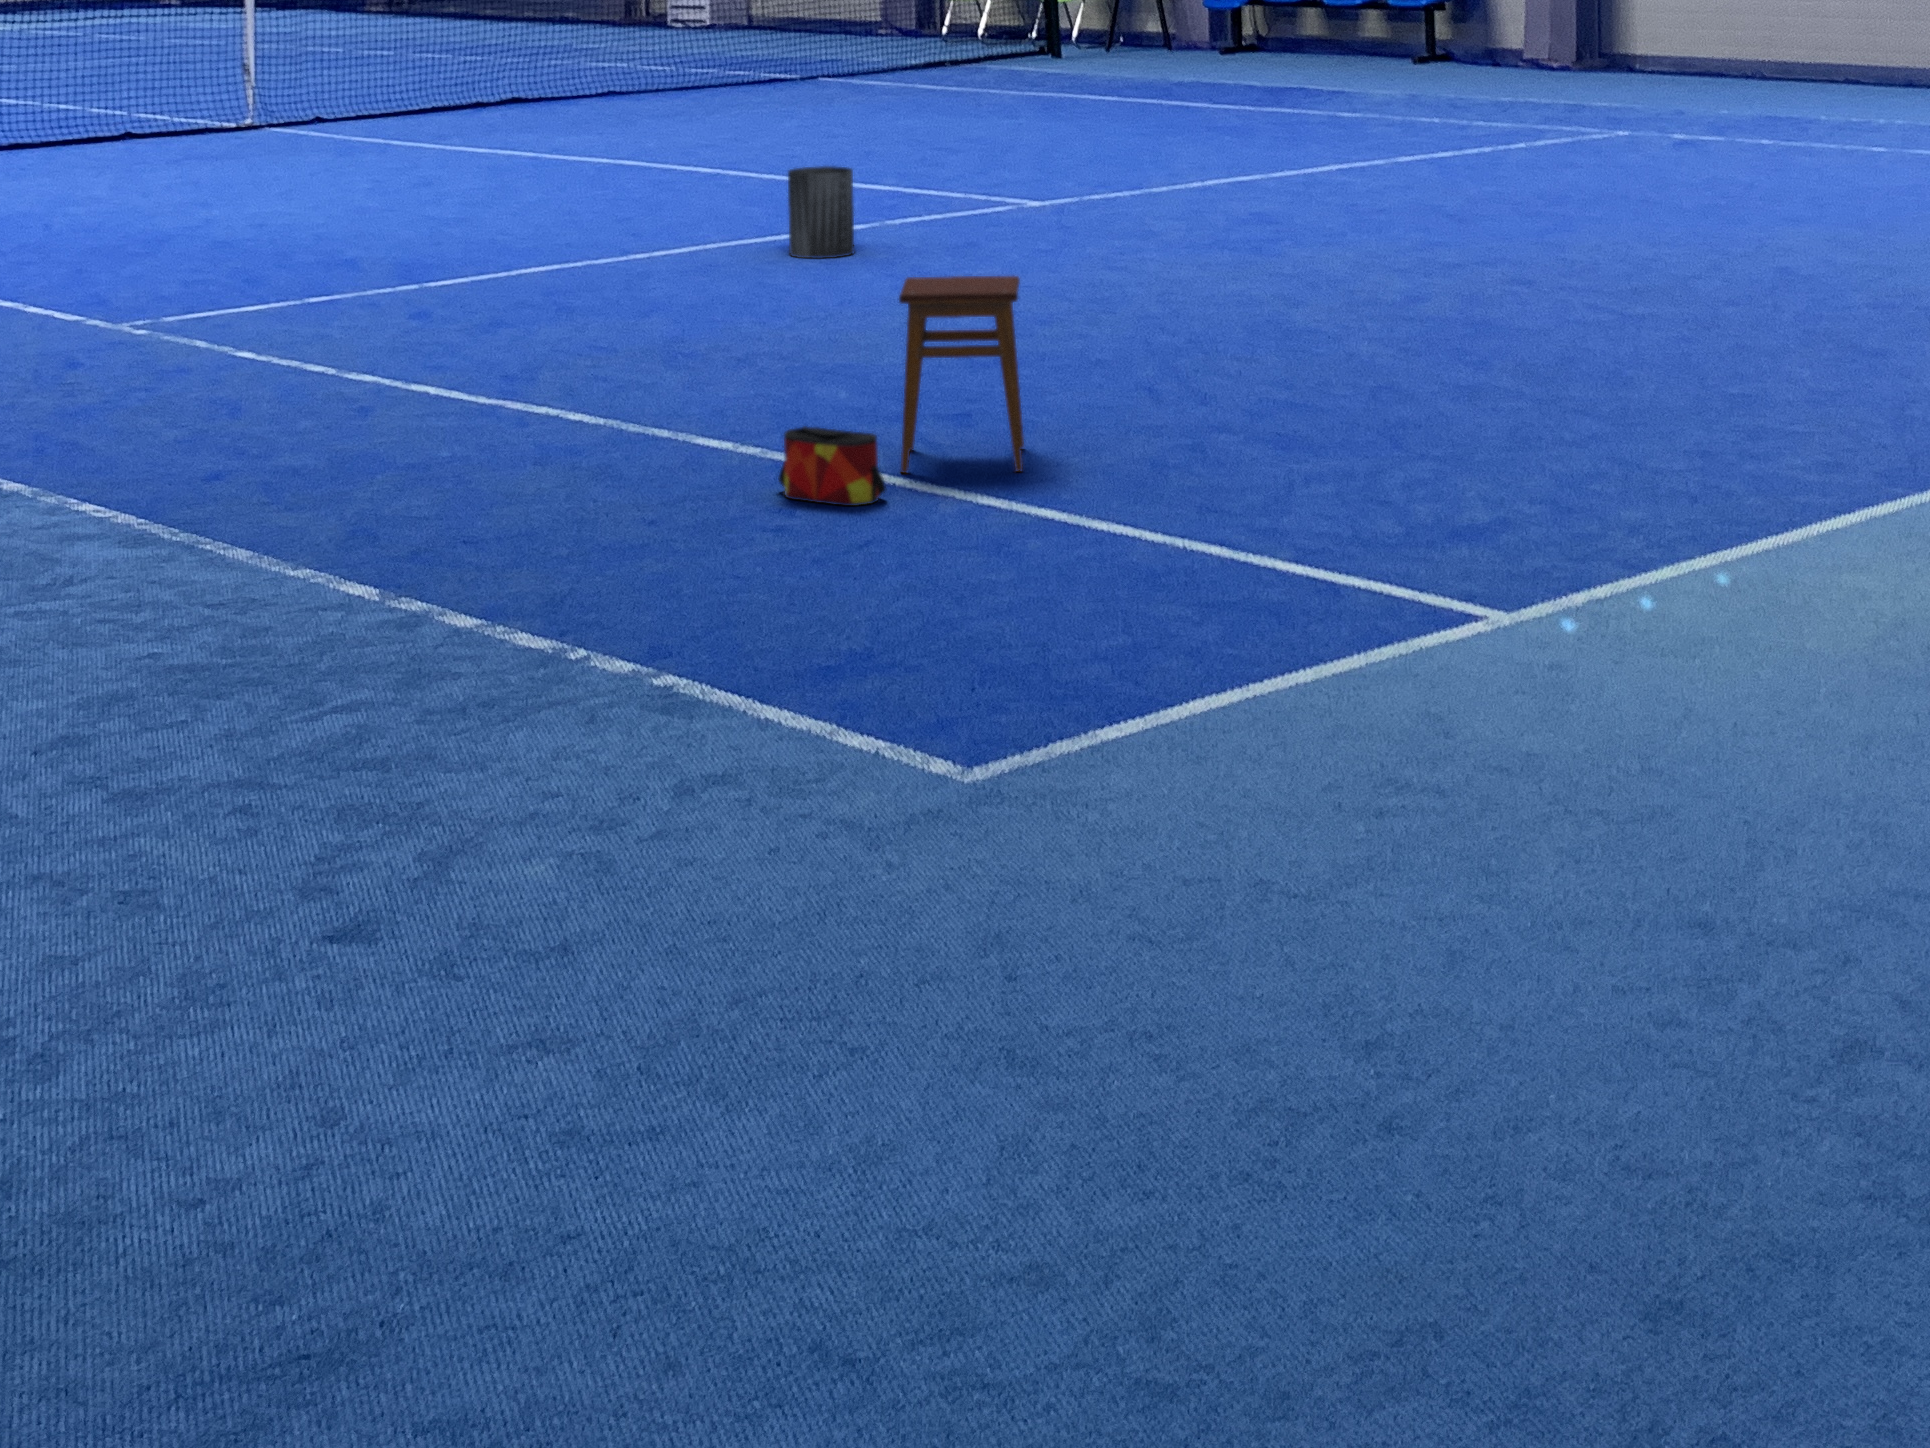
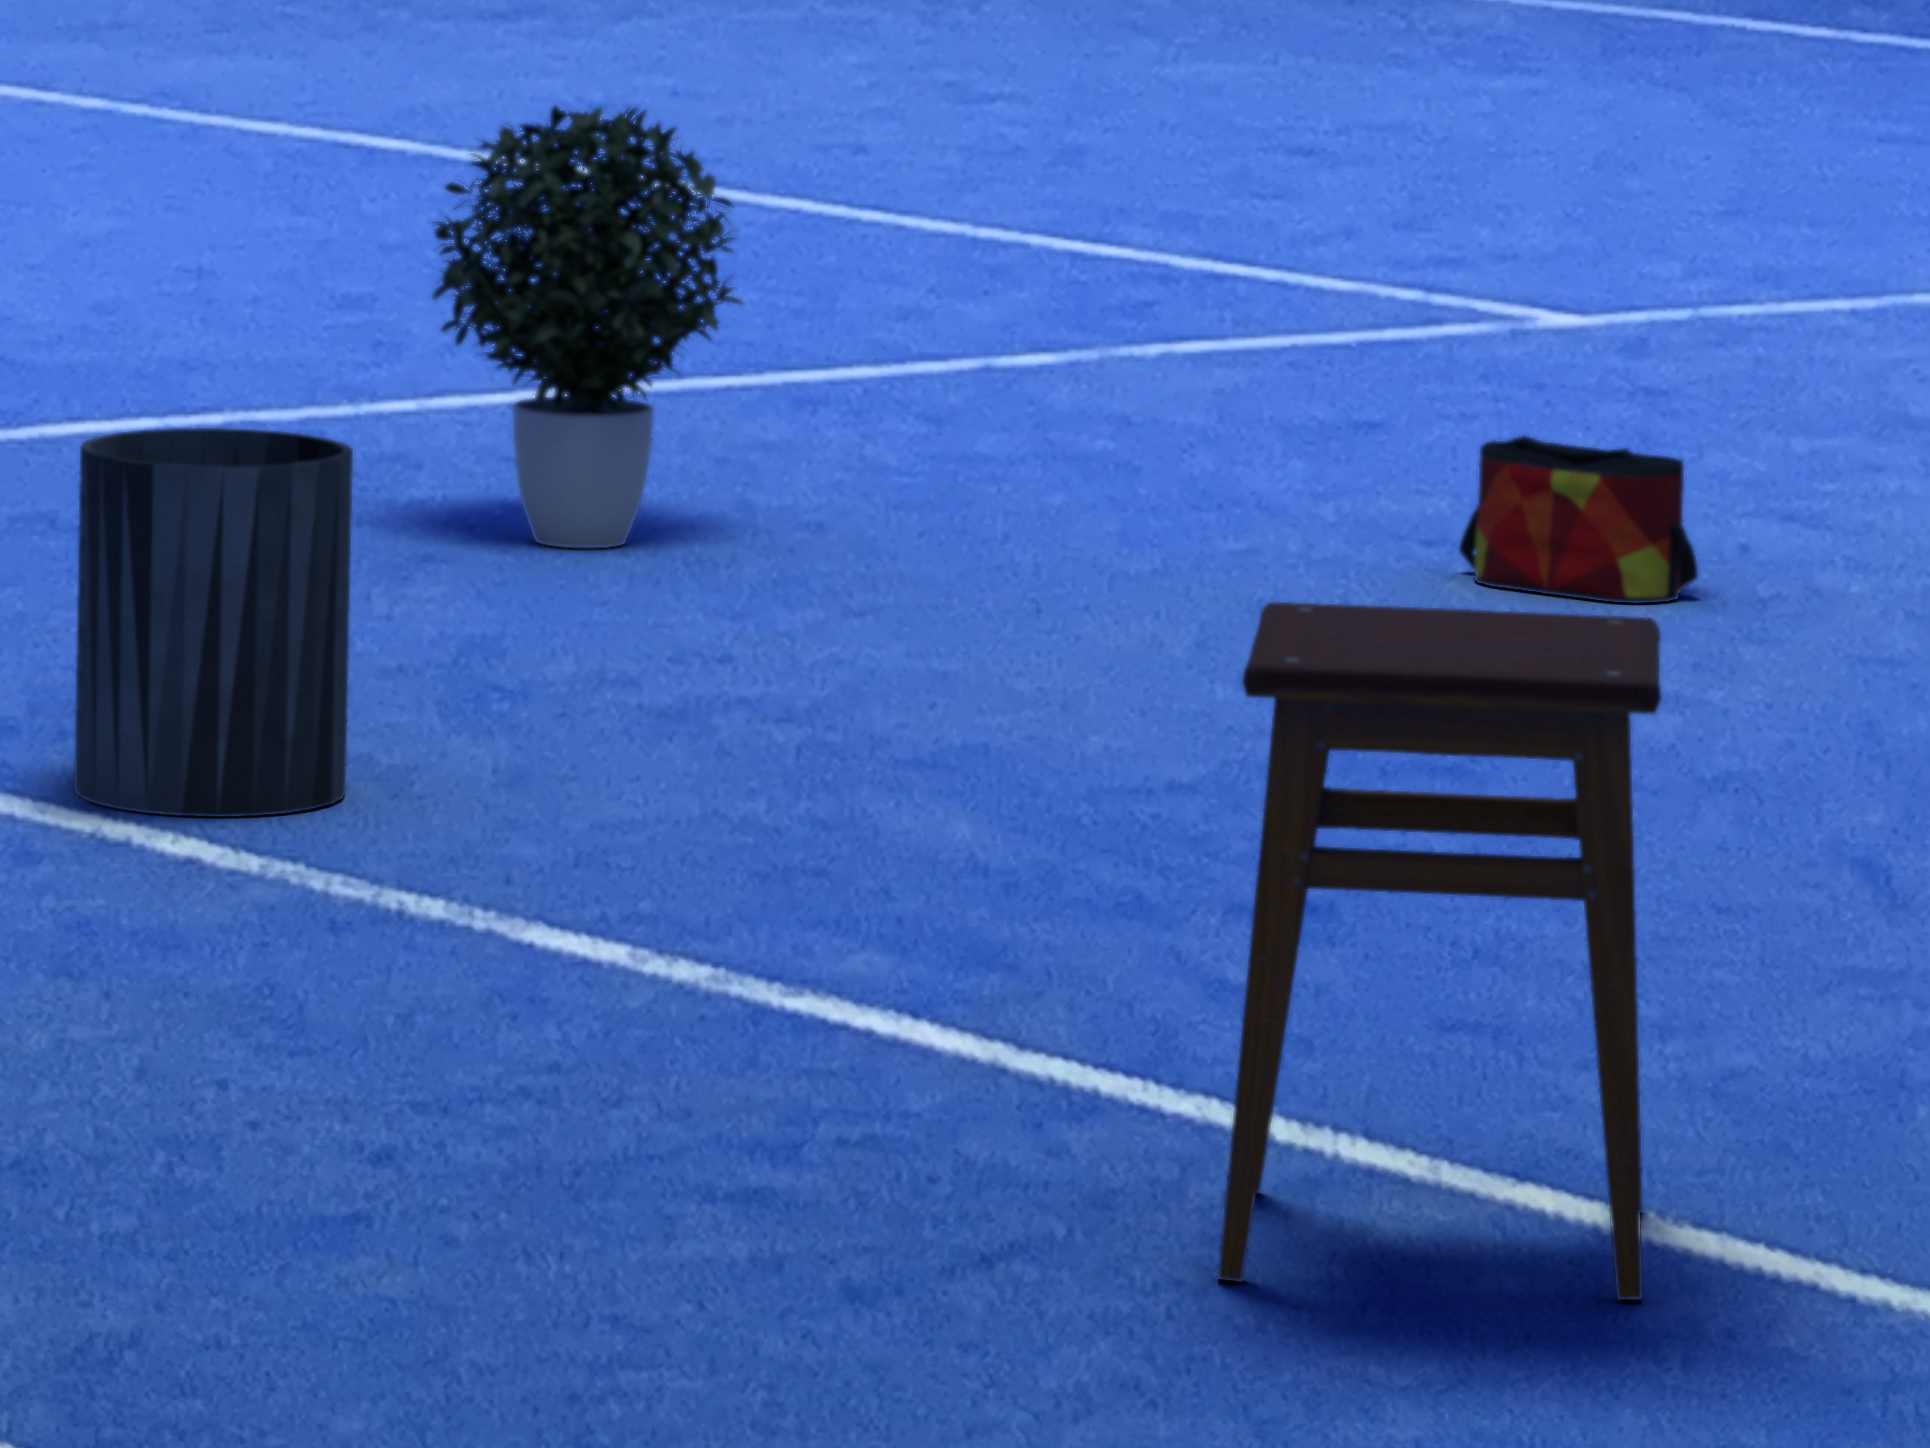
potted plant: none [654,144,754,283] -> present [433,106,742,548]
trash can: present [788,166,854,258] -> present [74,428,353,817]
bag: present [778,426,886,506] -> present [1459,436,1698,603]

